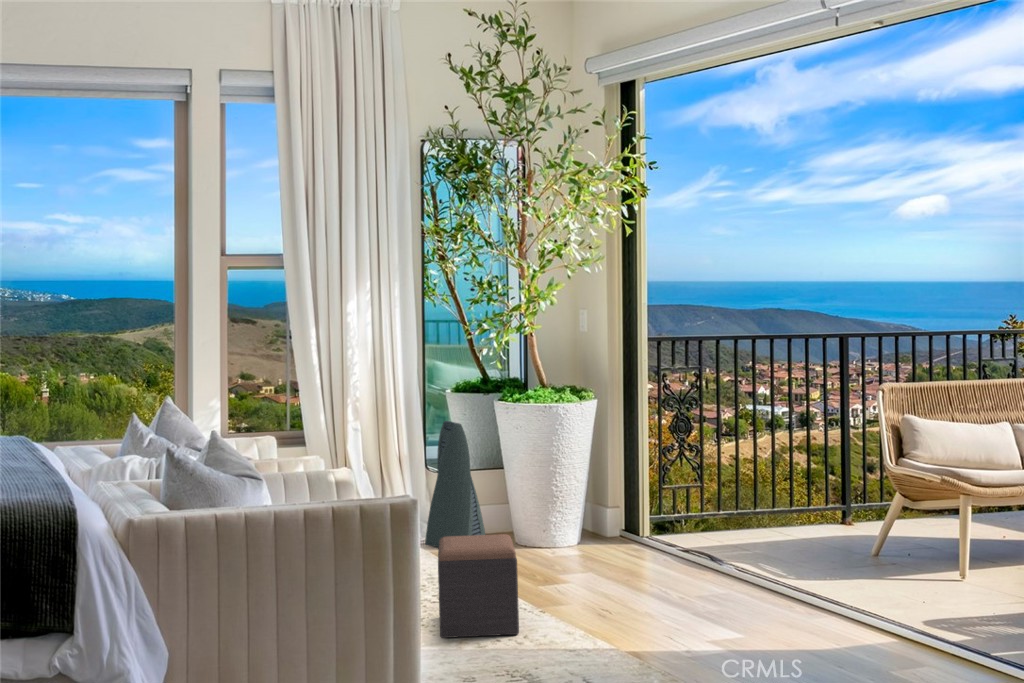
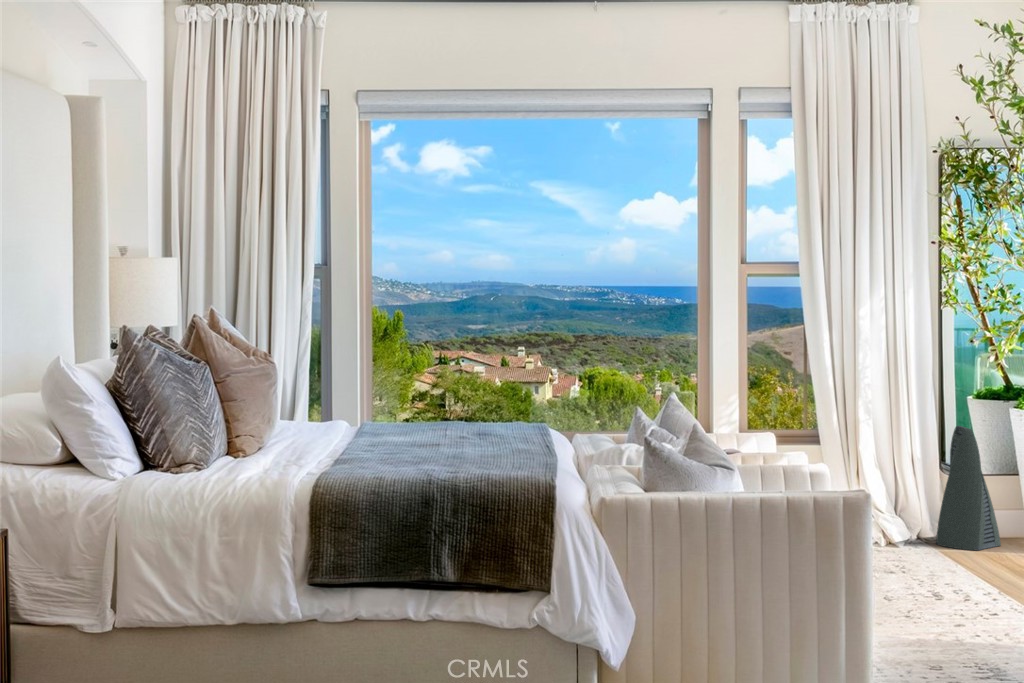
footstool: present [438,534,519,638] -> none [920,535,1005,634]

